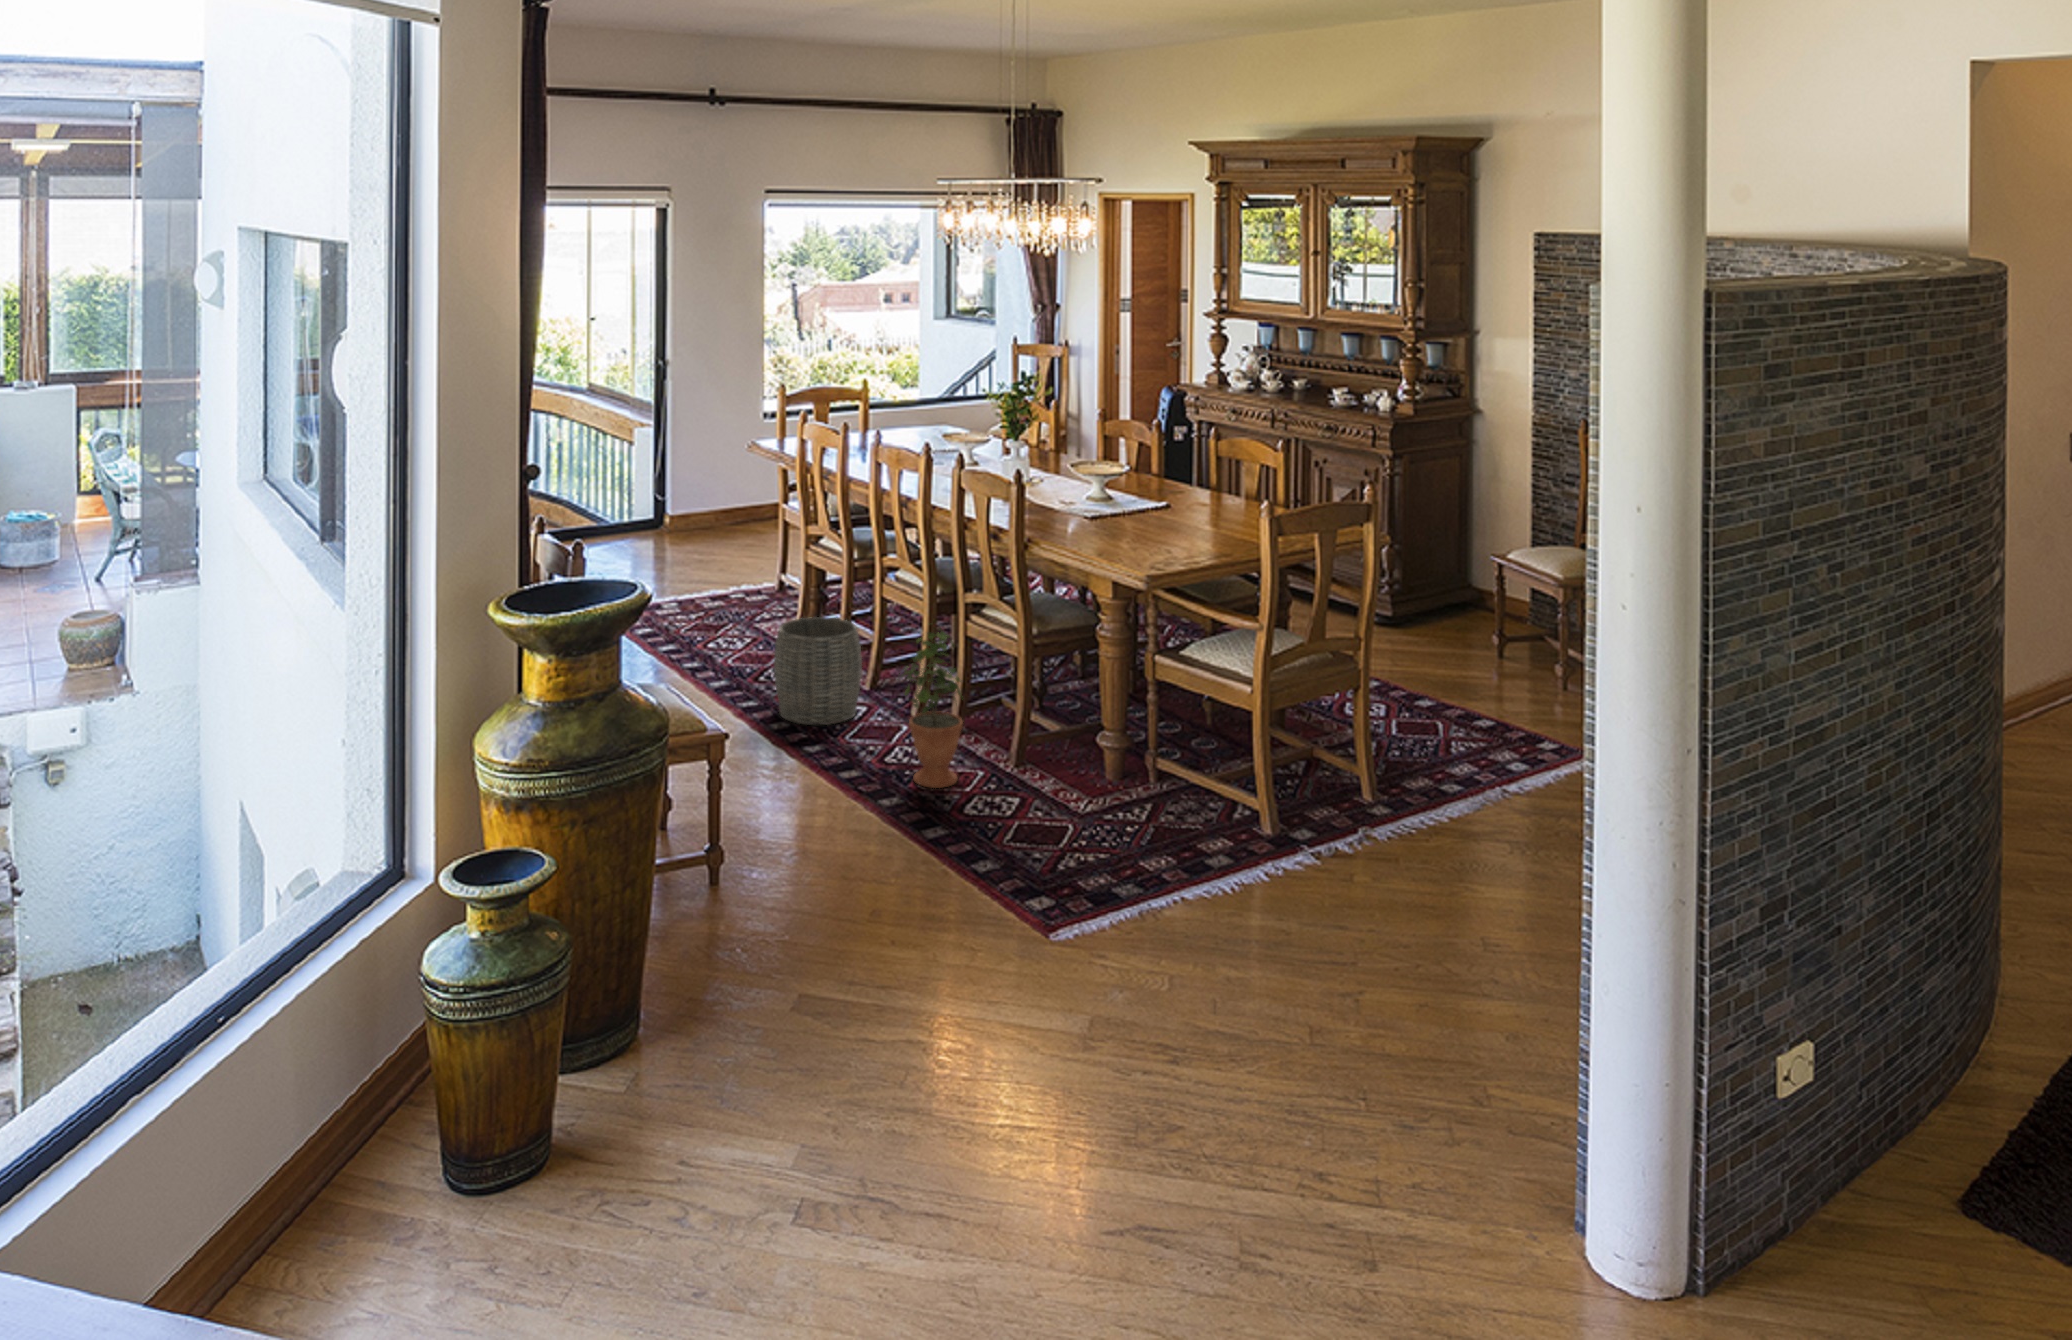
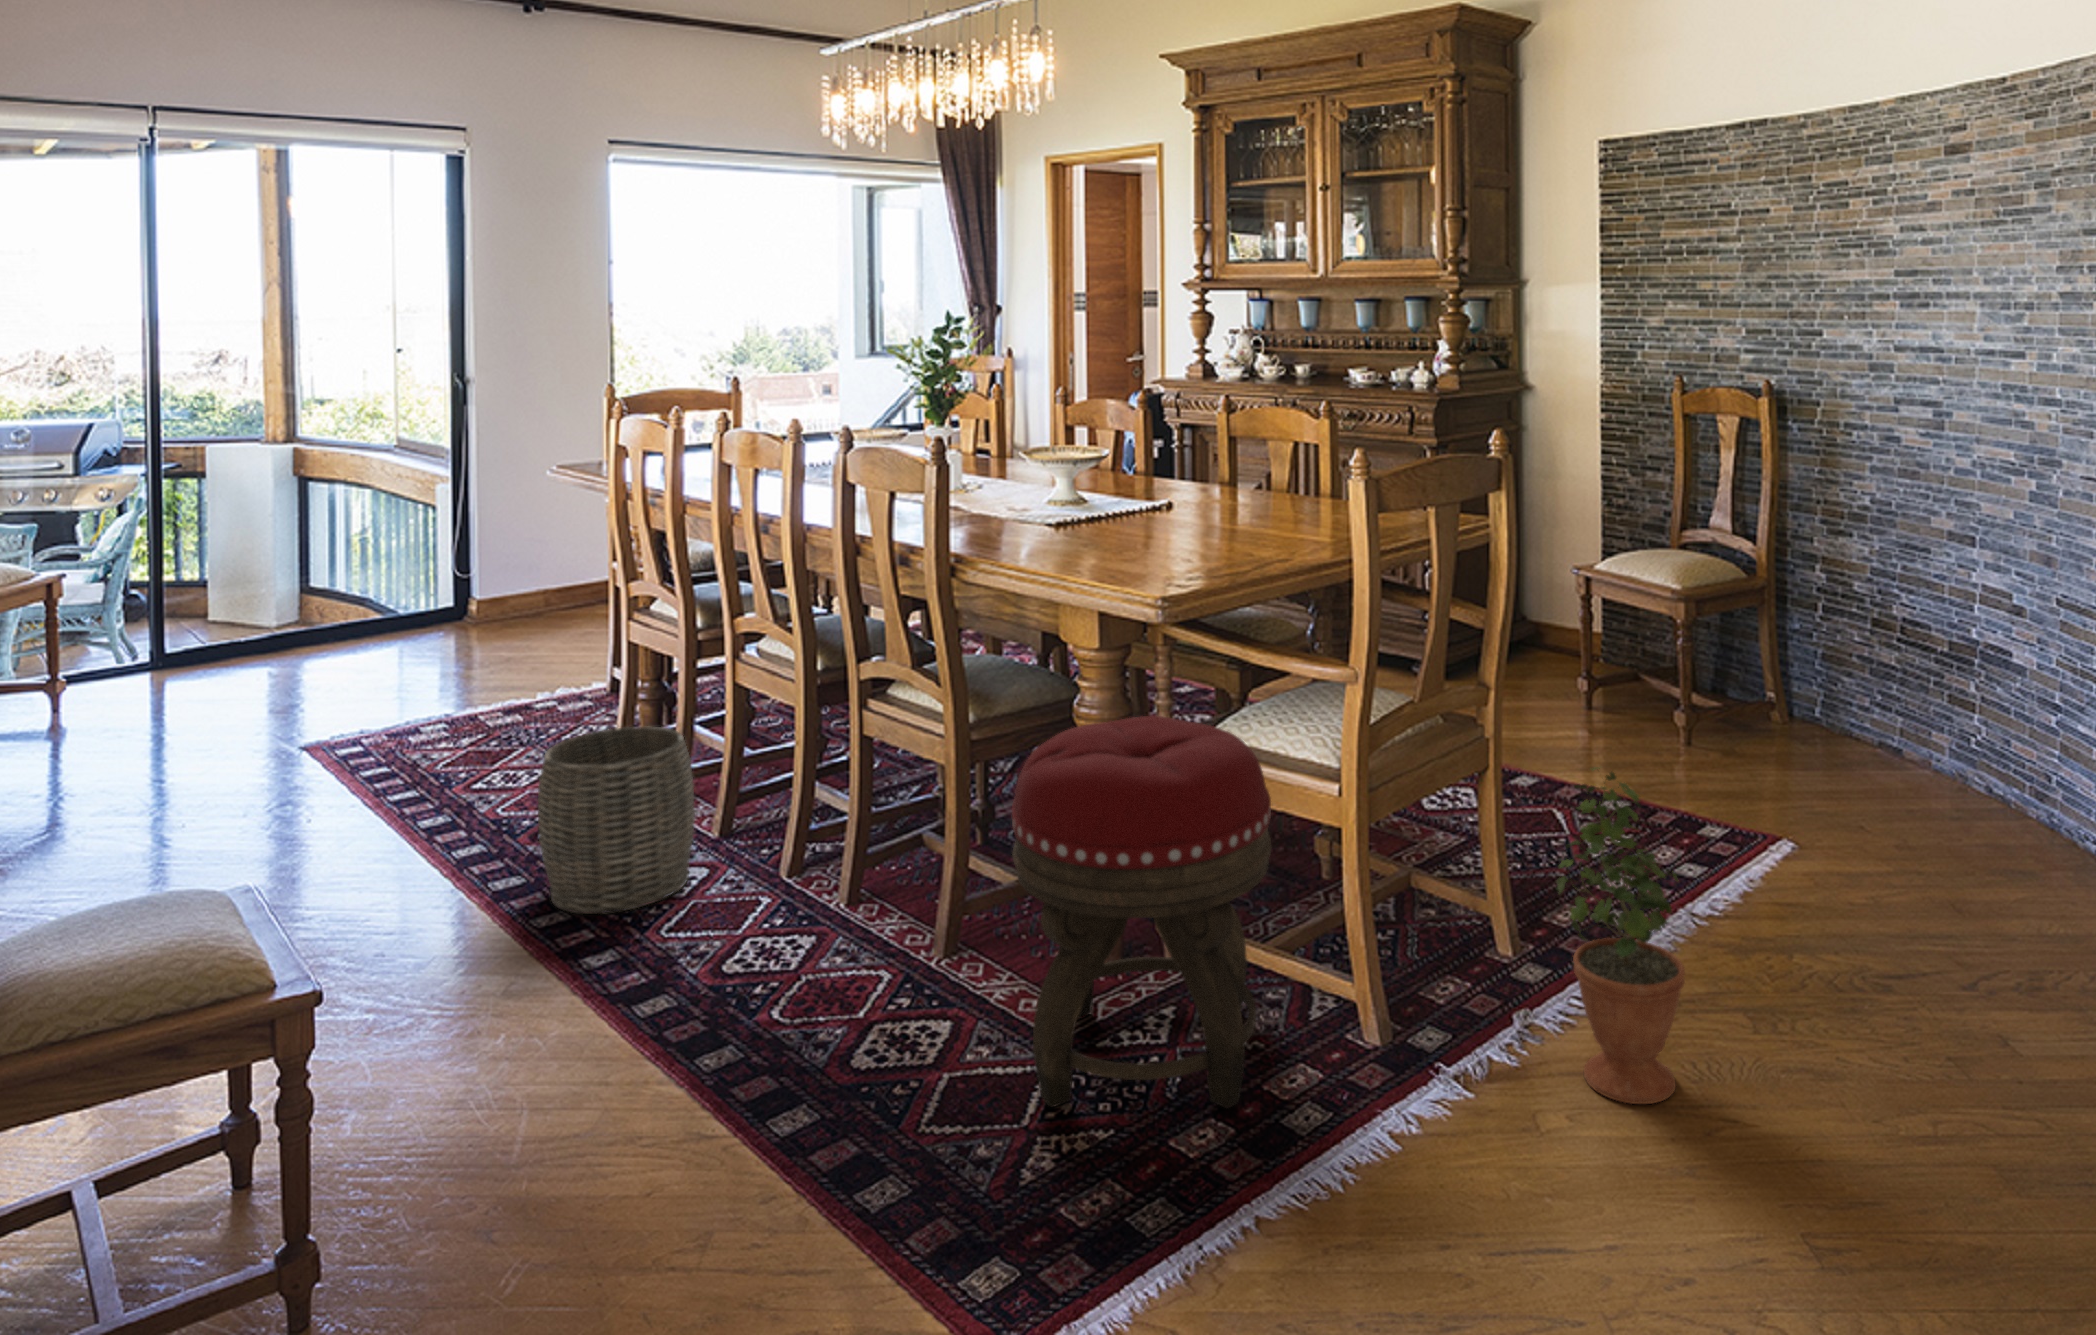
potted plant: present [899,627,963,788] -> present [1557,768,1685,1104]
footstool: none [1060,638,1210,856] -> present [1012,716,1271,1108]

